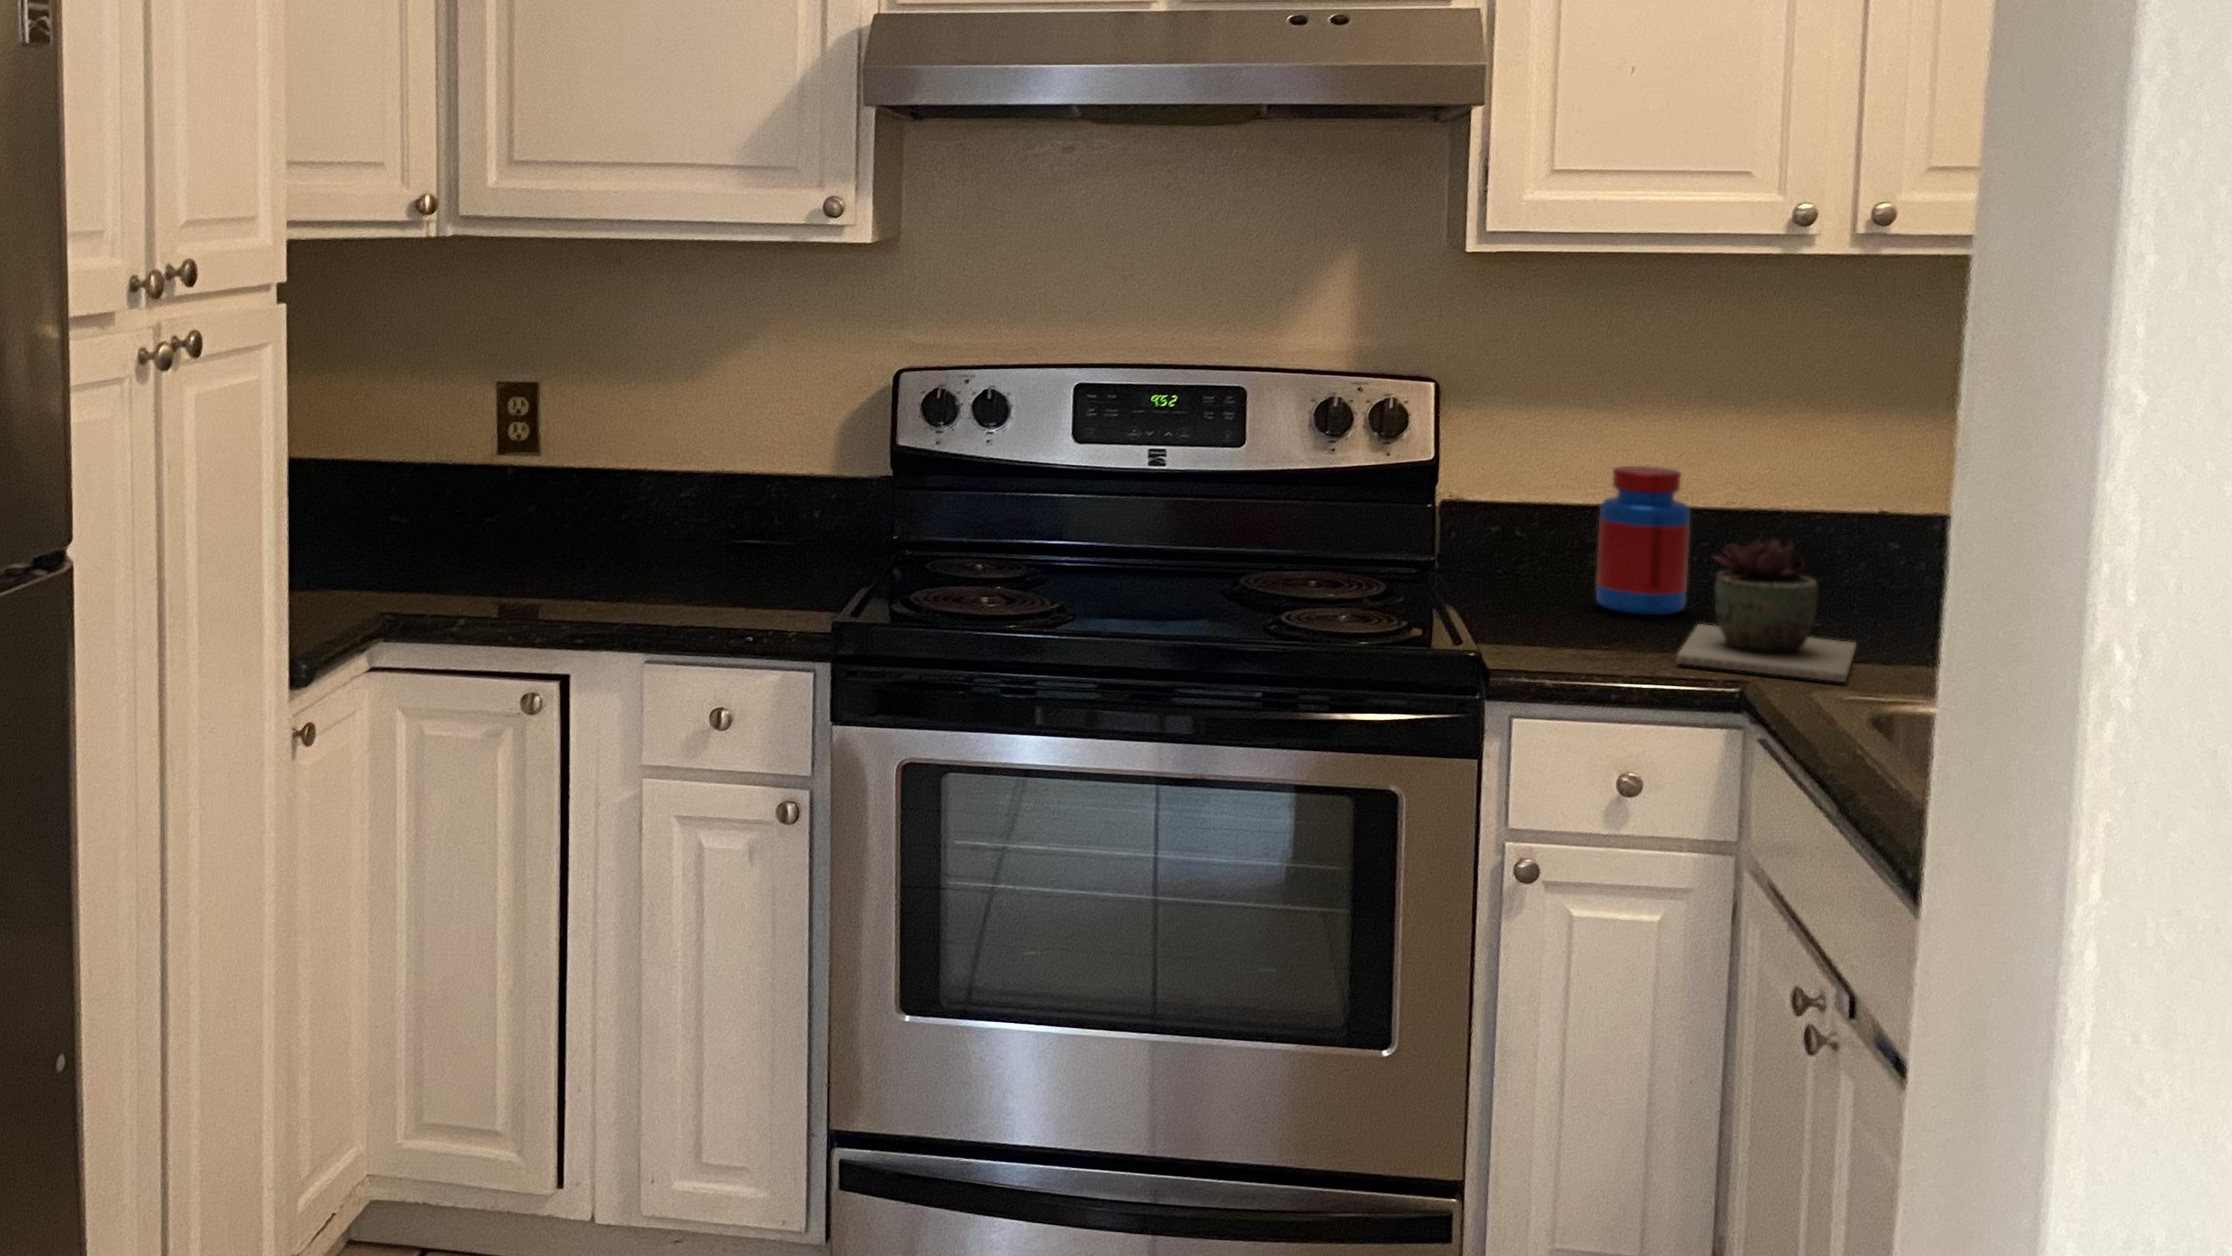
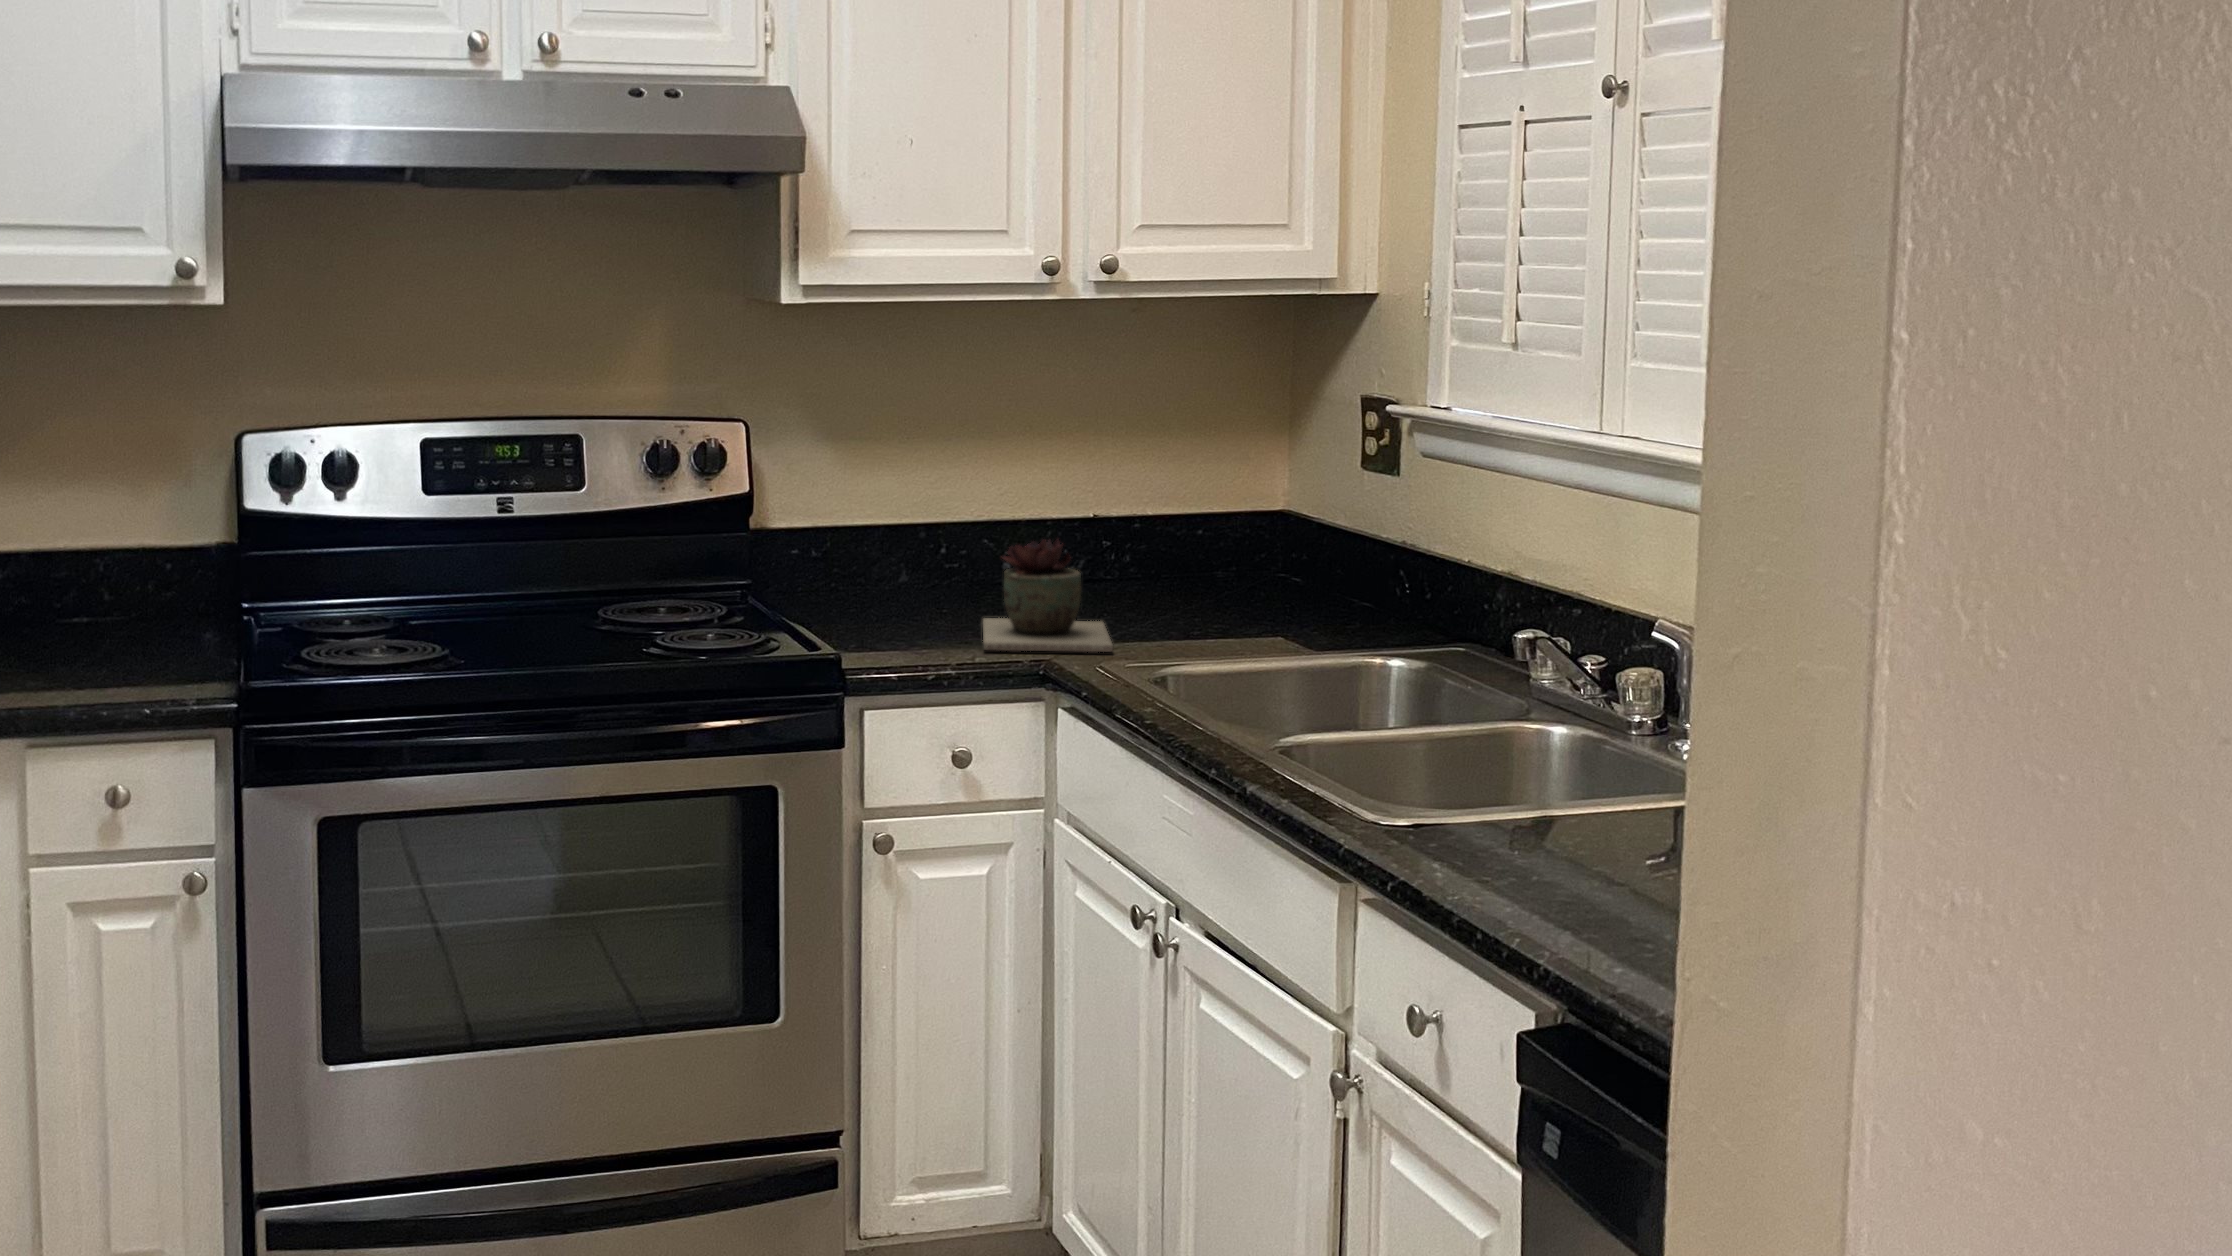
jar: present [1596,466,1690,615] -> none [893,487,965,615]

